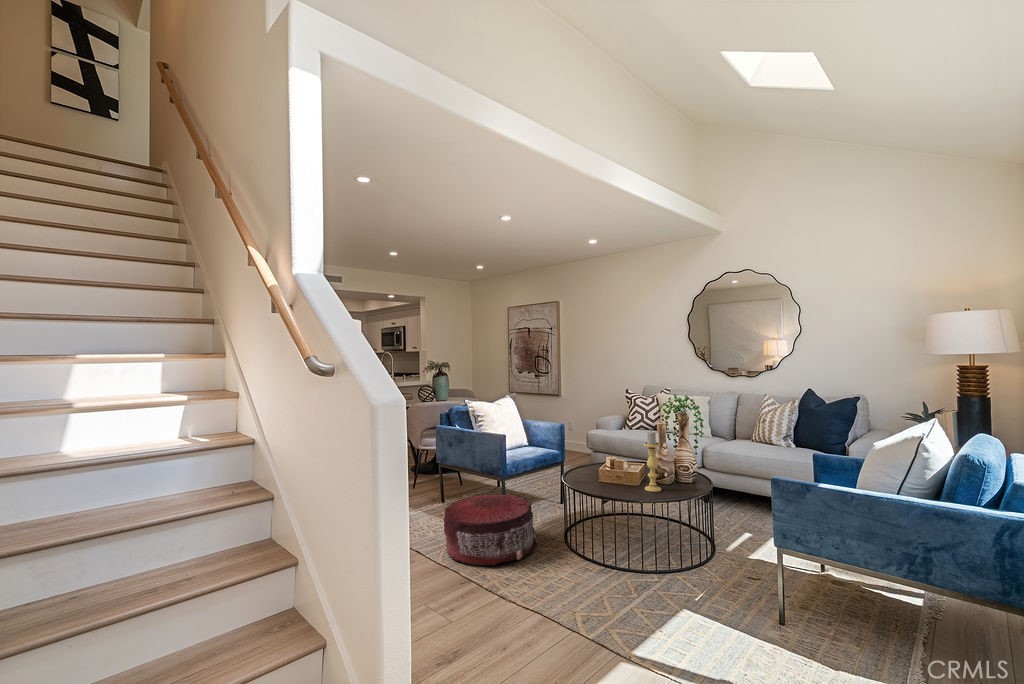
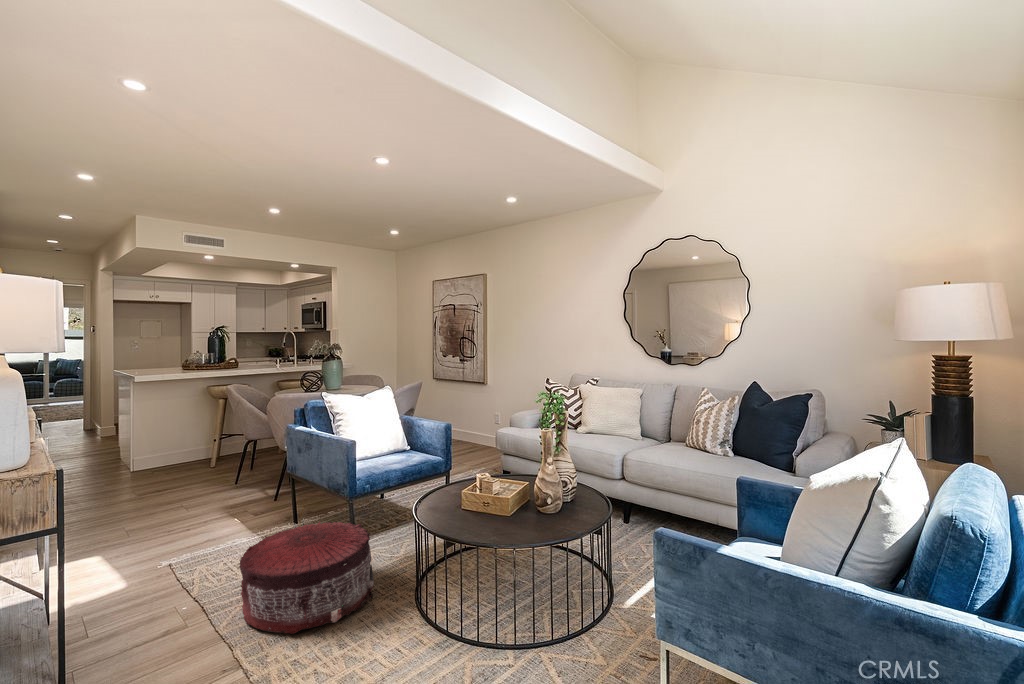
candle holder: present [644,431,661,492] -> none [511,444,534,529]

